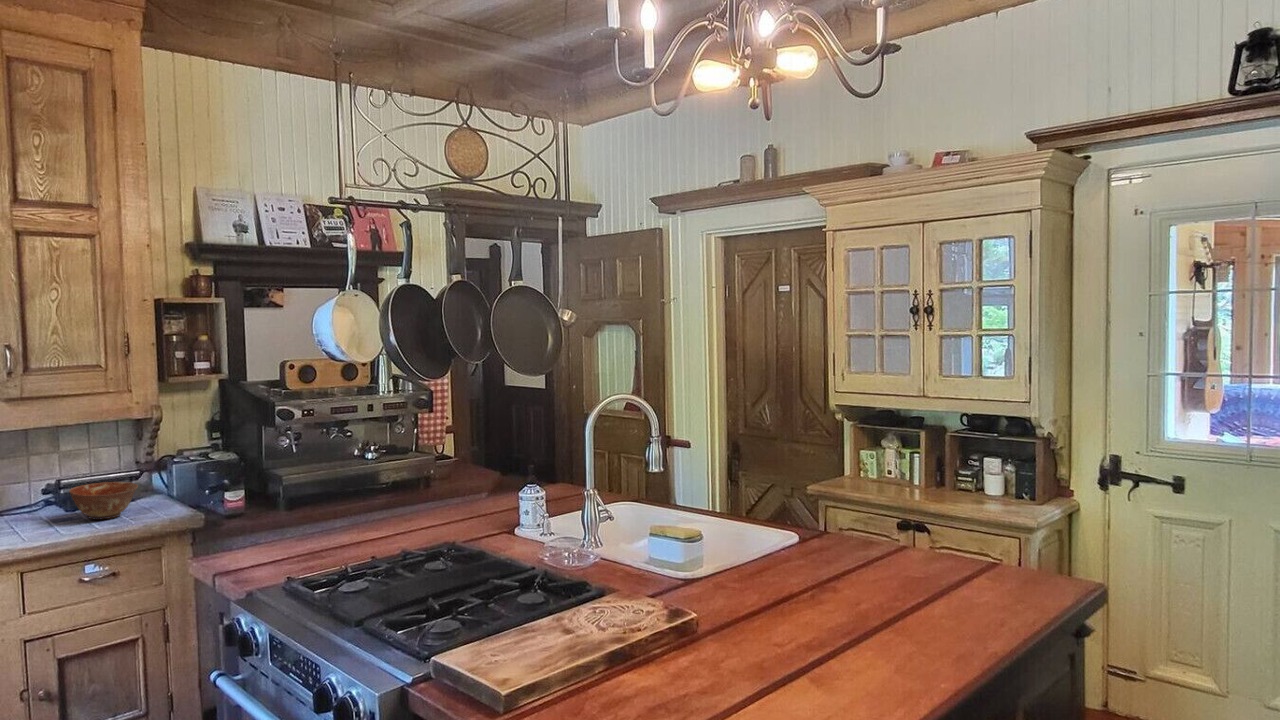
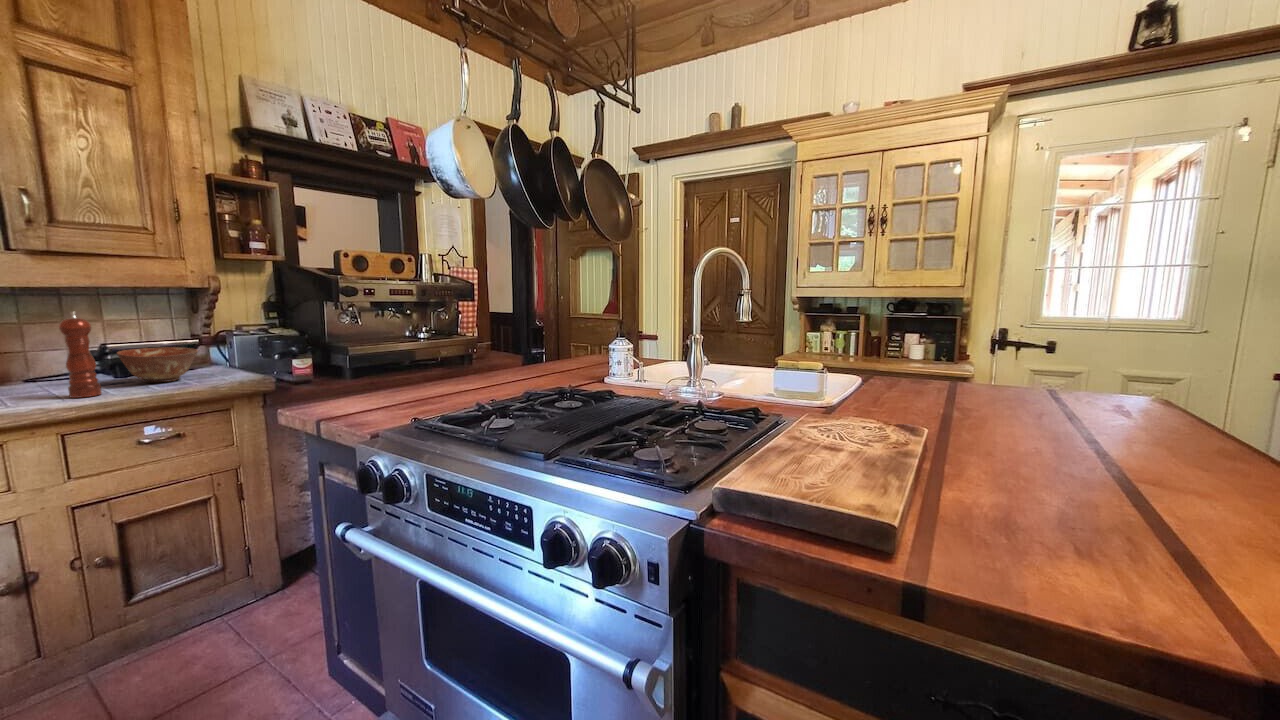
pepper mill: none [27,458,55,538] -> present [59,312,102,398]

